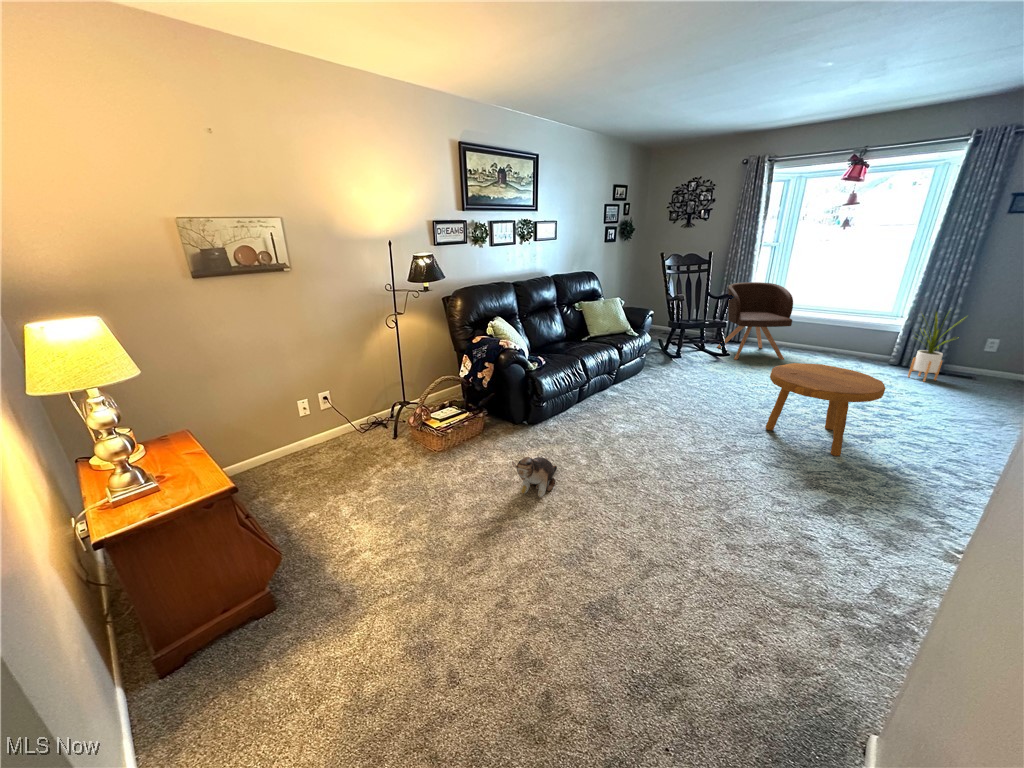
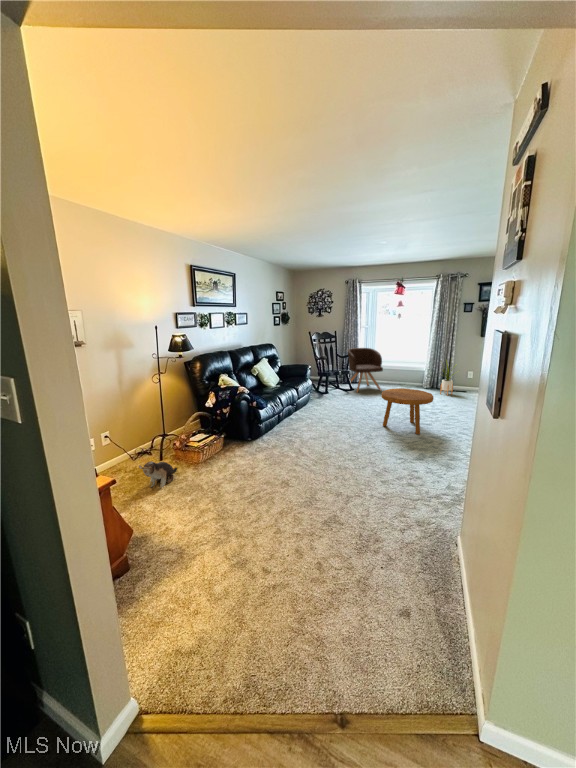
plush toy: present [512,457,557,497] -> present [139,461,177,487]

